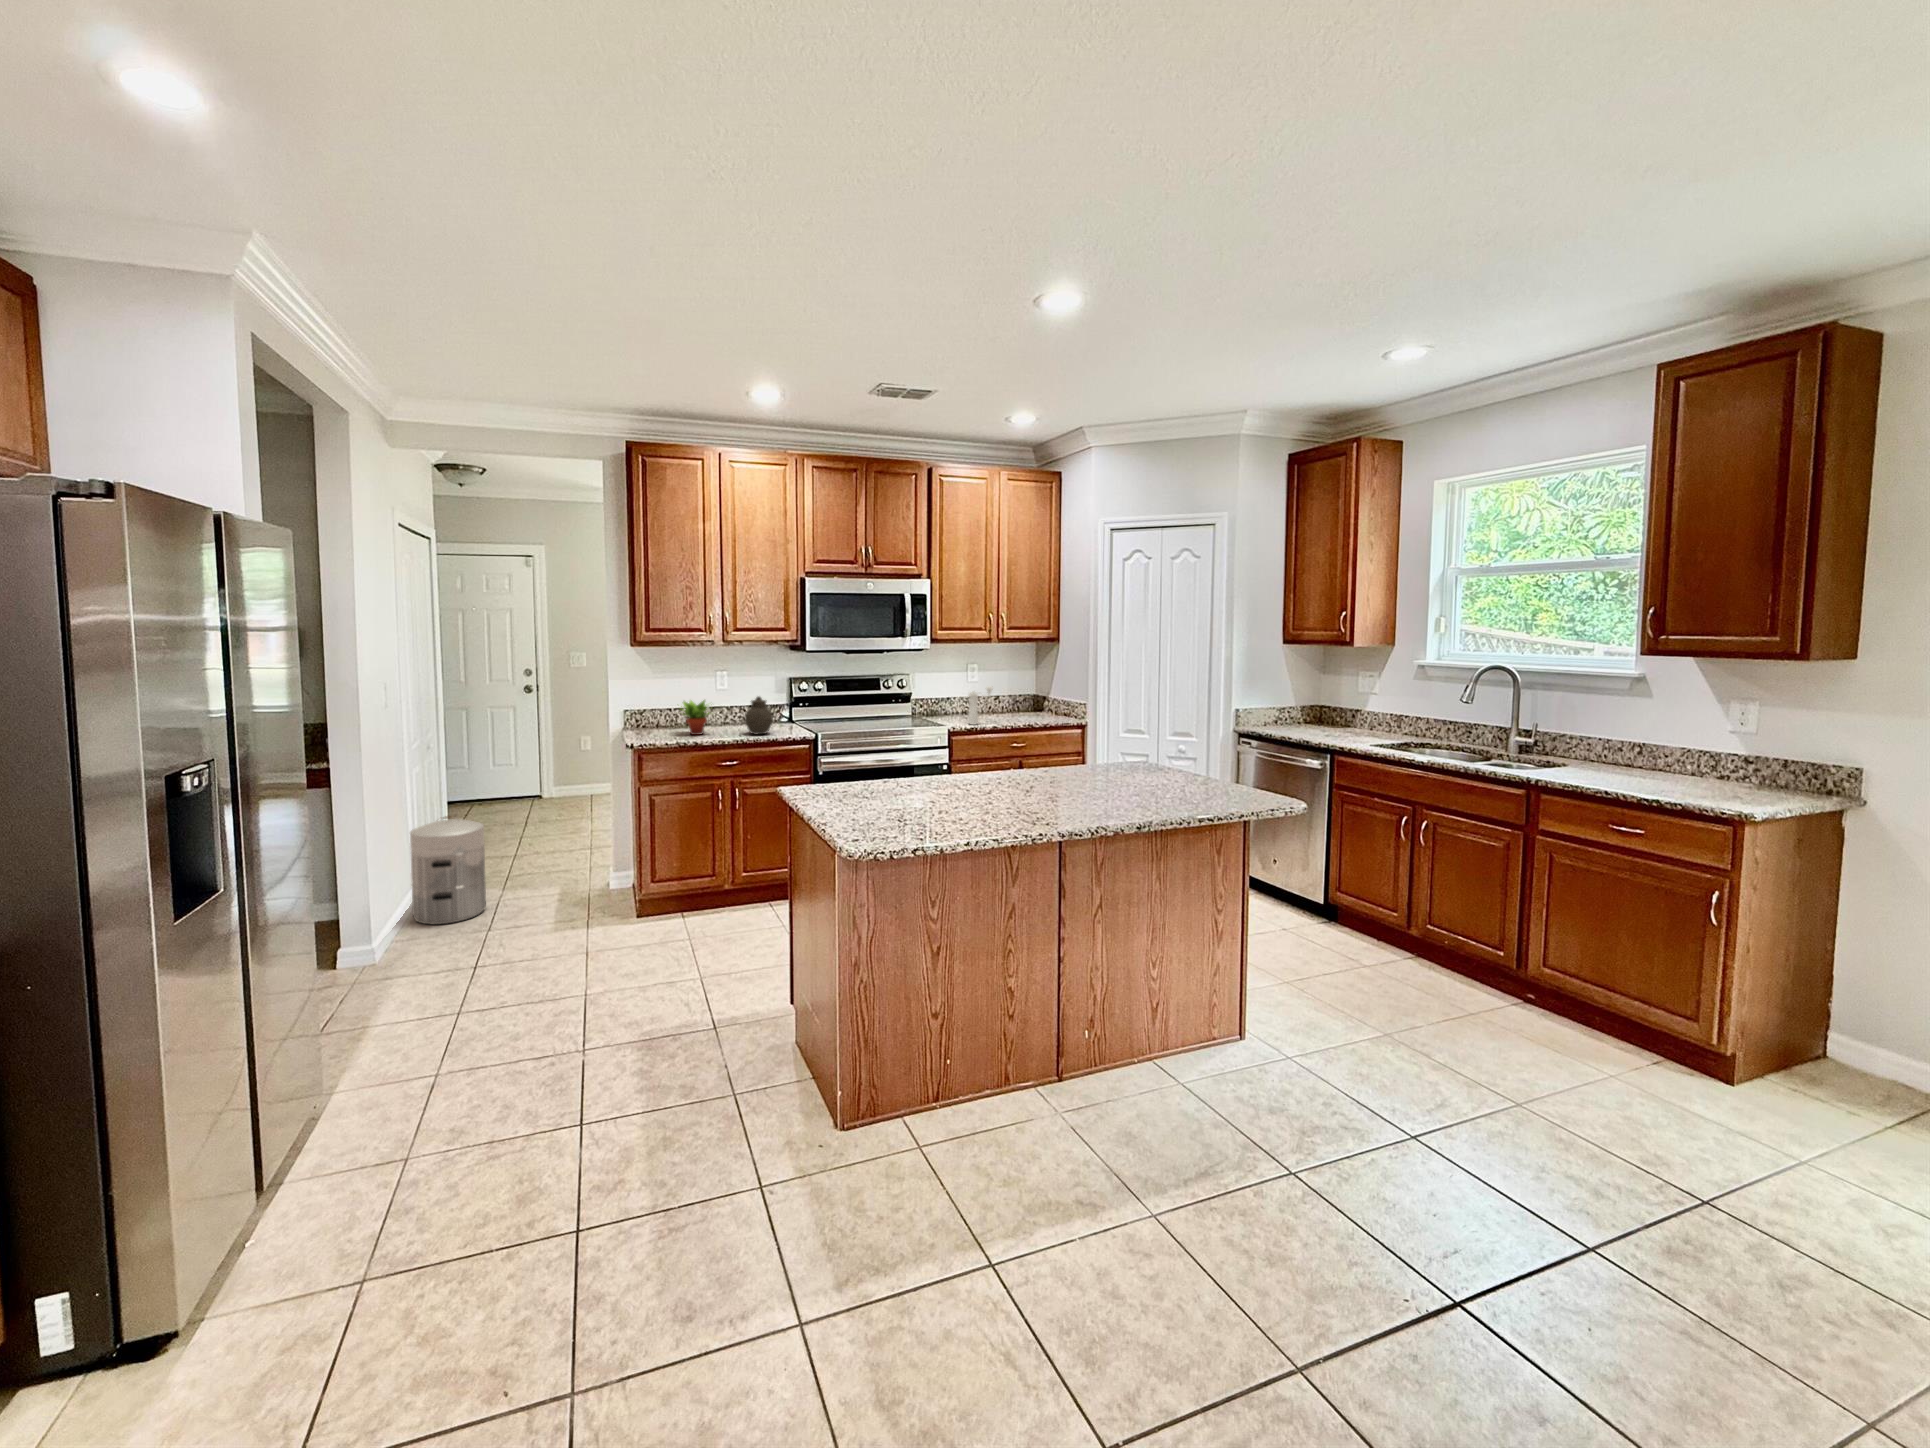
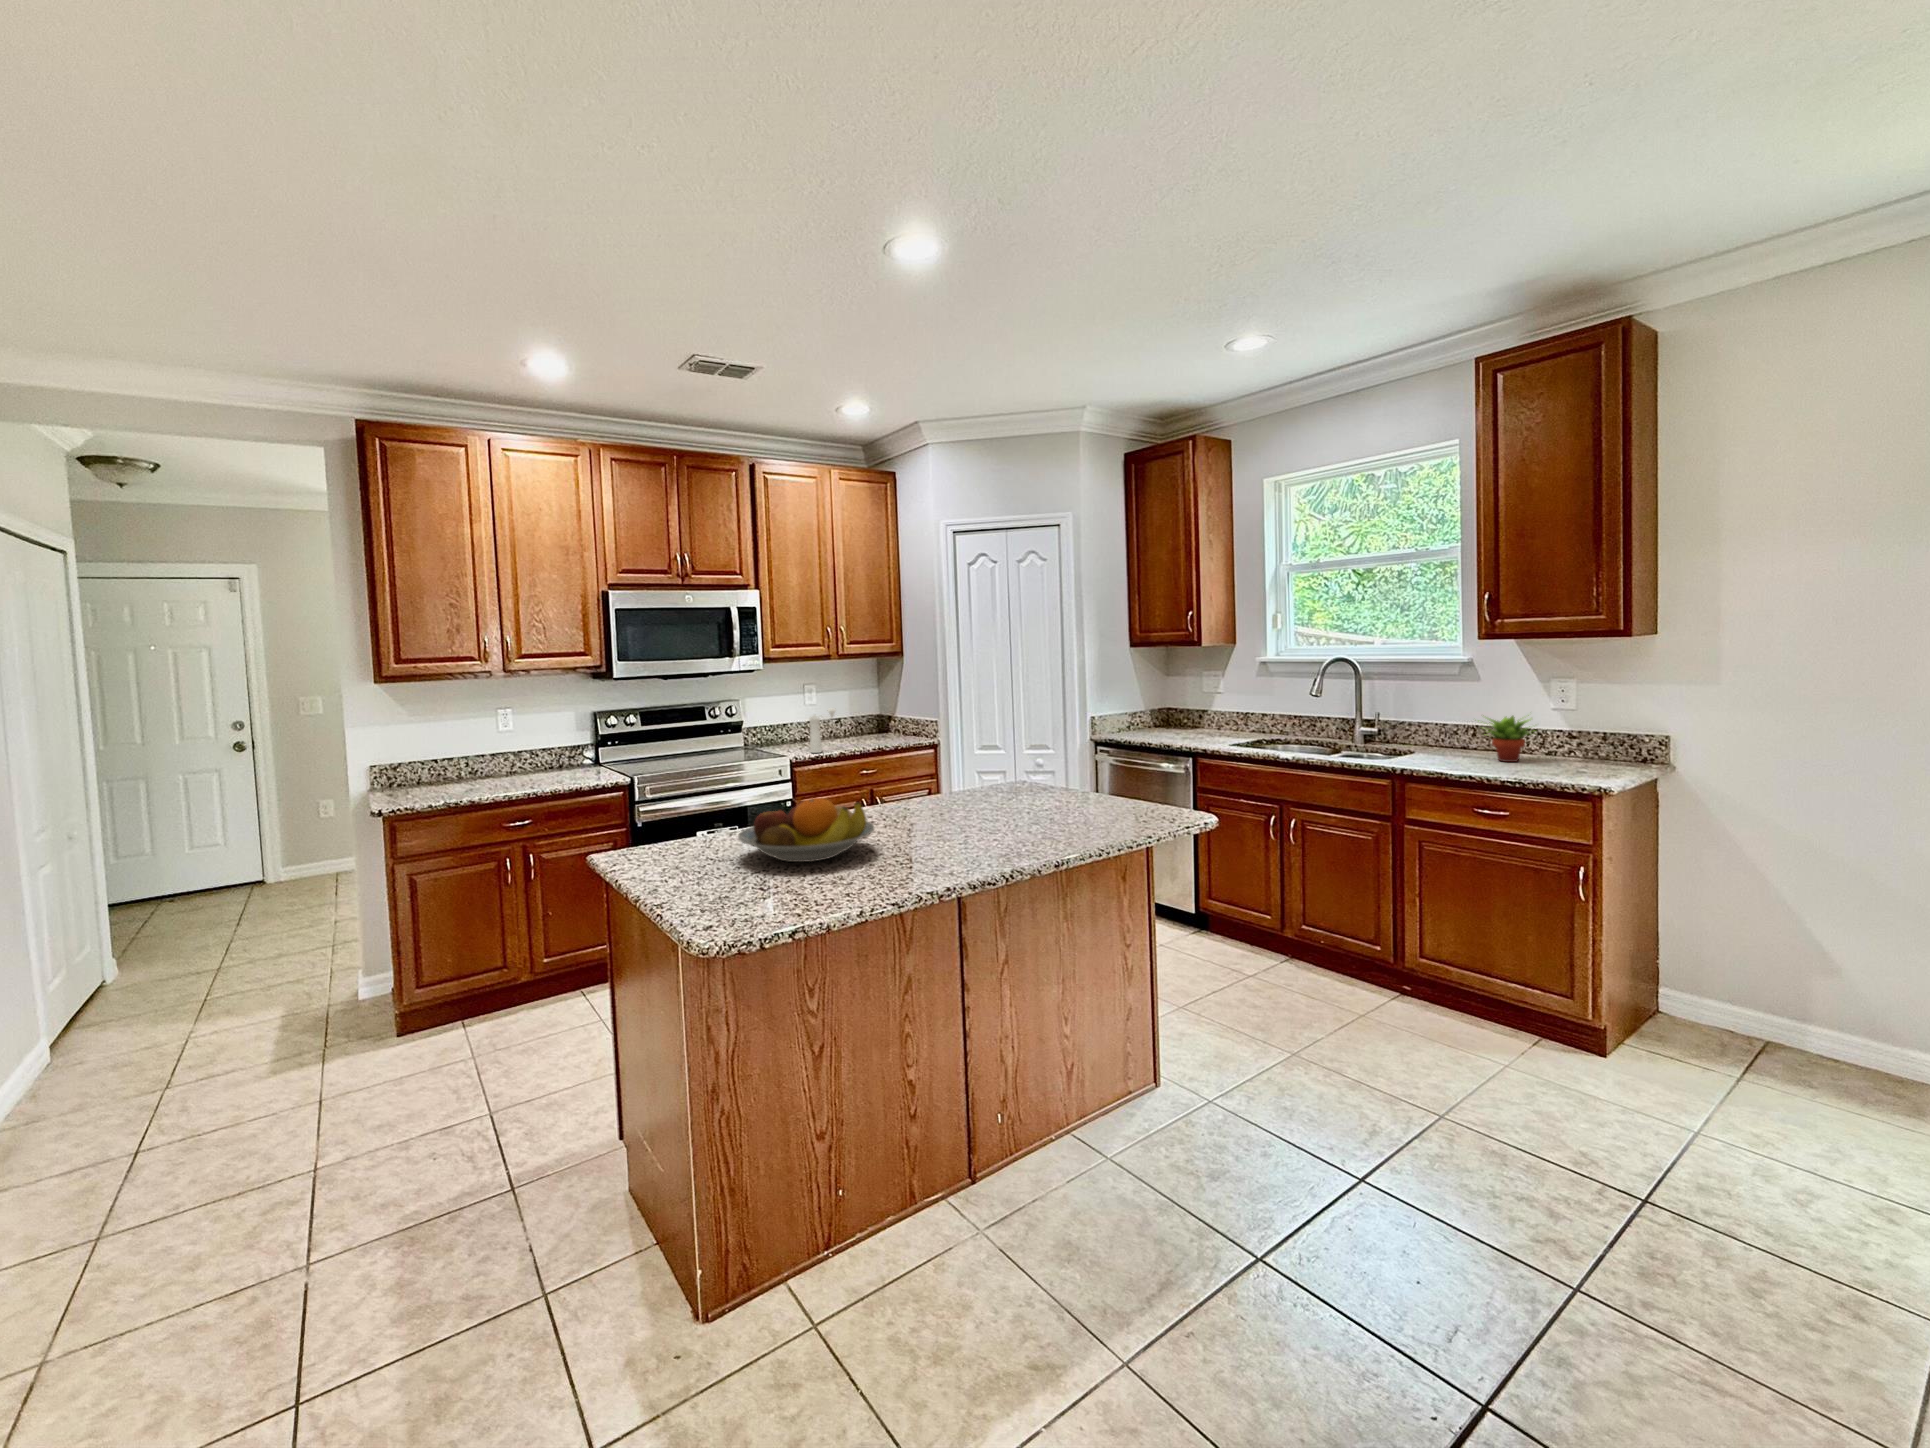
jar: present [745,697,773,734] -> none [537,738,573,785]
succulent plant: present [683,700,709,735] -> present [1478,715,1531,762]
fruit bowl: none [887,756,995,805] -> present [738,798,874,862]
waste bin: present [410,816,486,925] -> none [30,934,165,1094]

